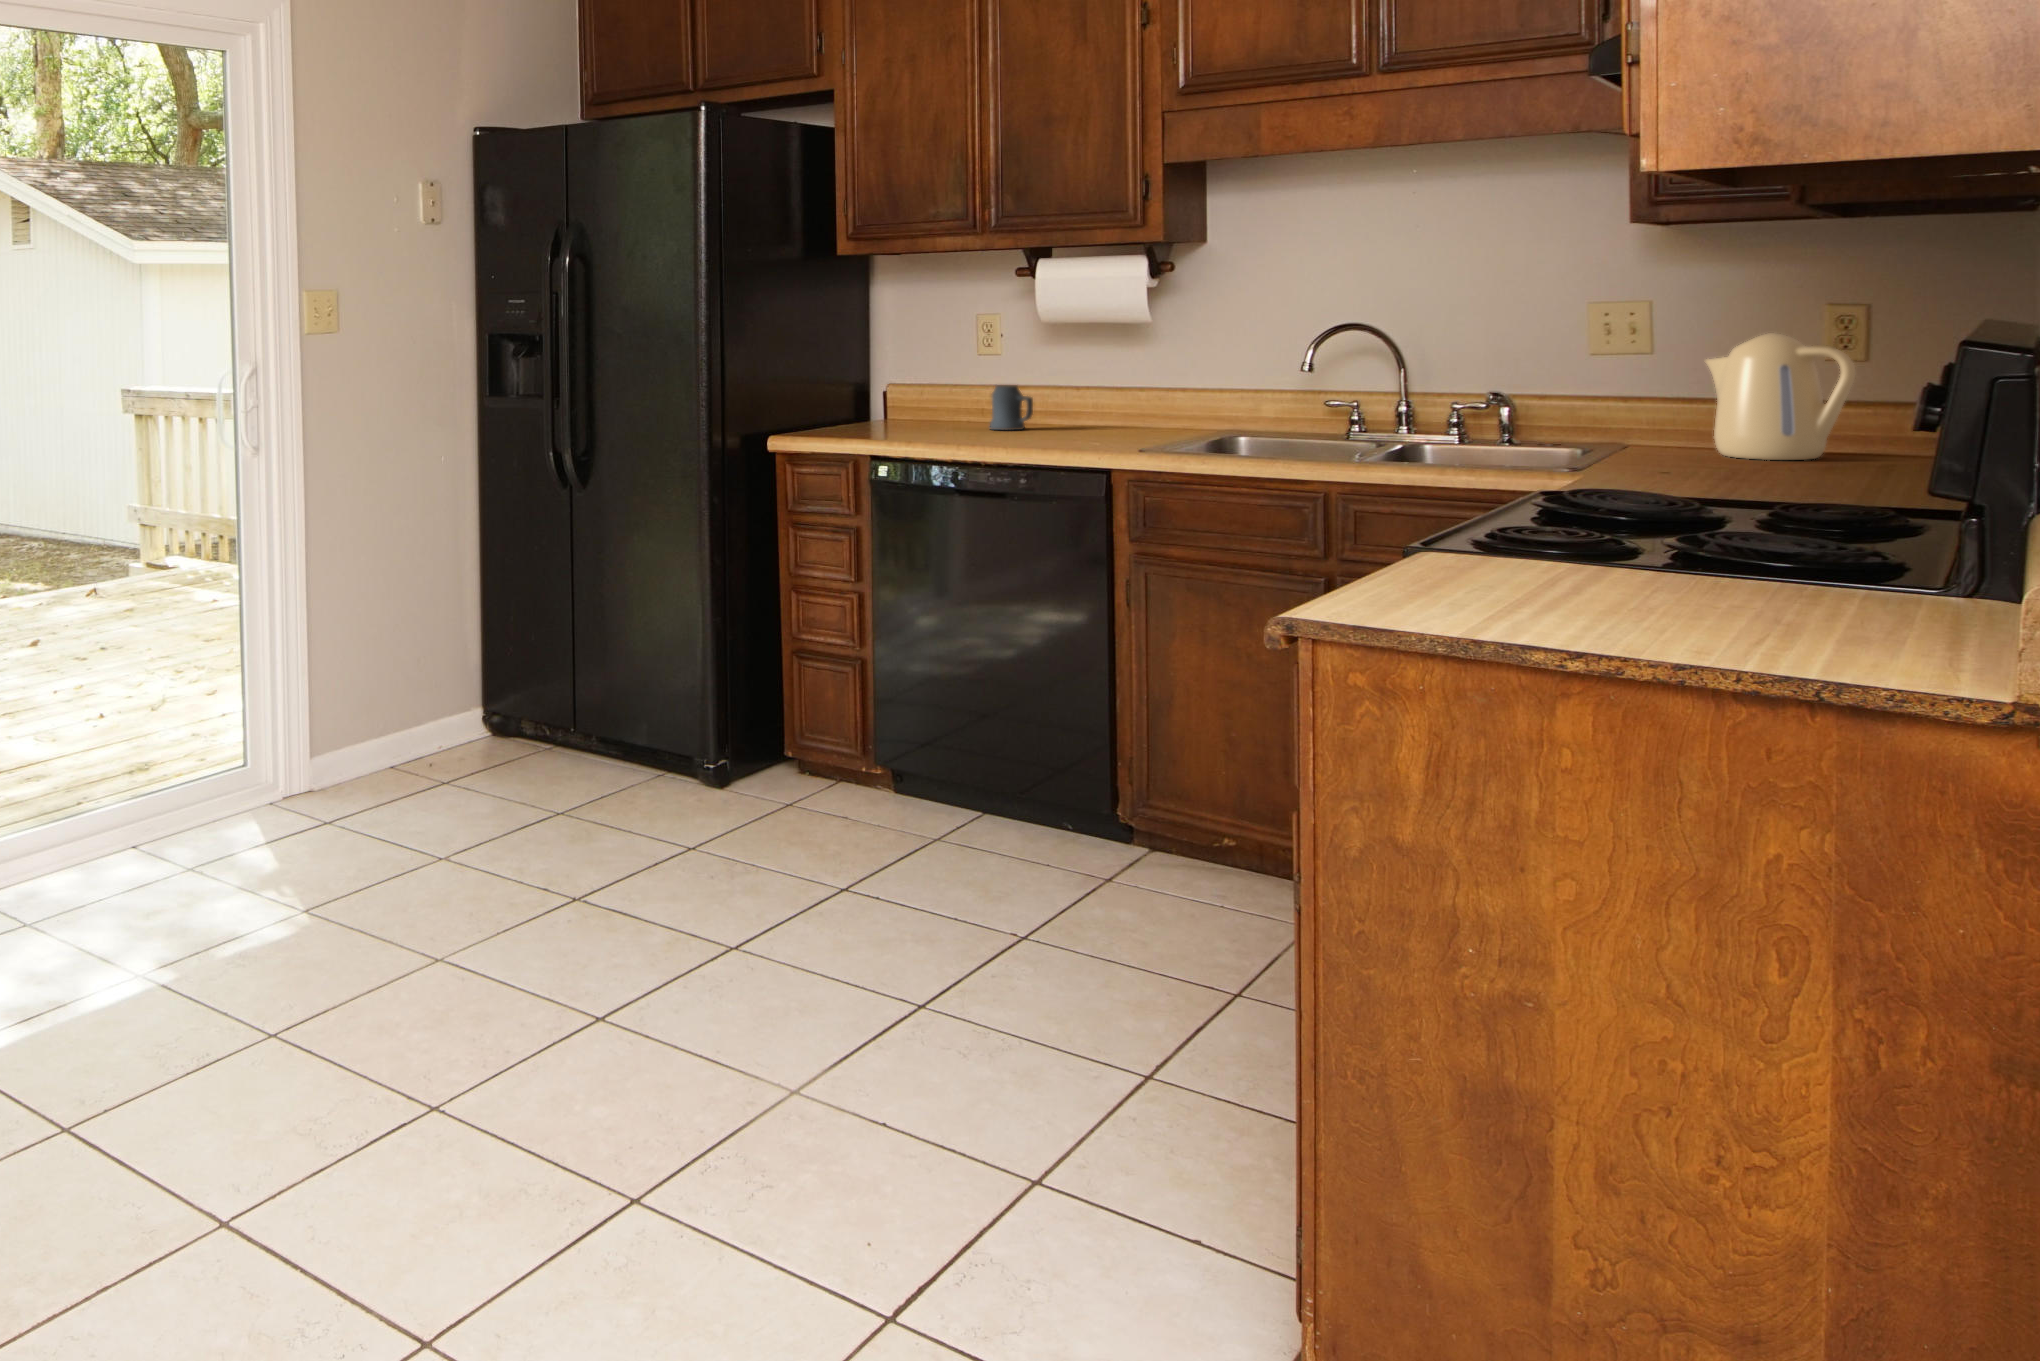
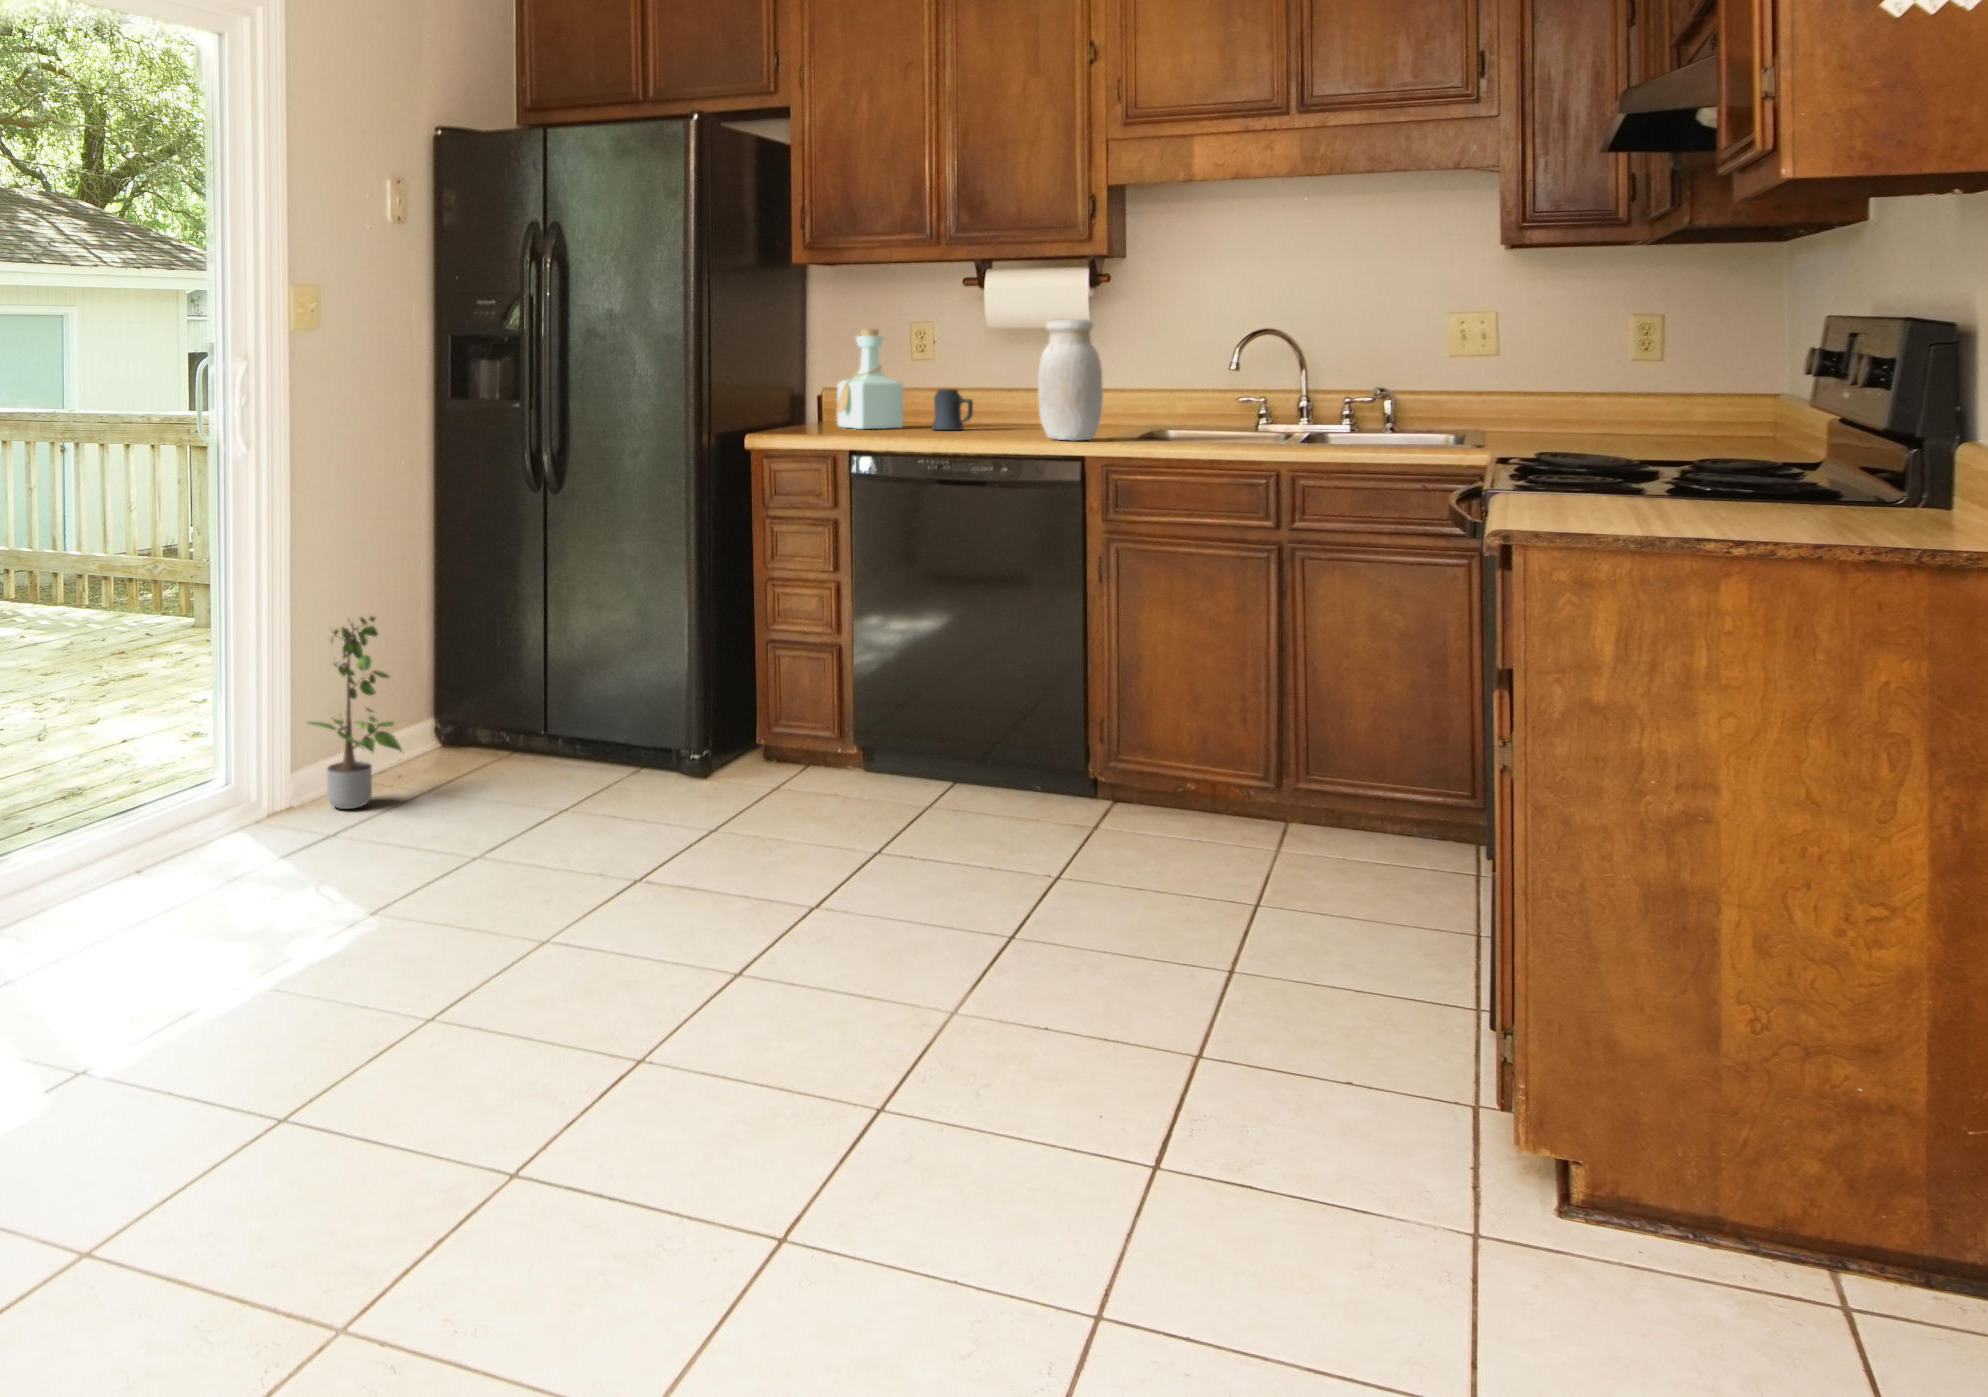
jar: none [1072,313,1144,448] -> present [1038,319,1103,441]
bottle: none [892,321,963,428] -> present [837,329,903,429]
kettle: present [1706,333,1855,460] -> none [1533,342,1647,443]
potted plant: none [327,605,422,795] -> present [309,616,401,809]

